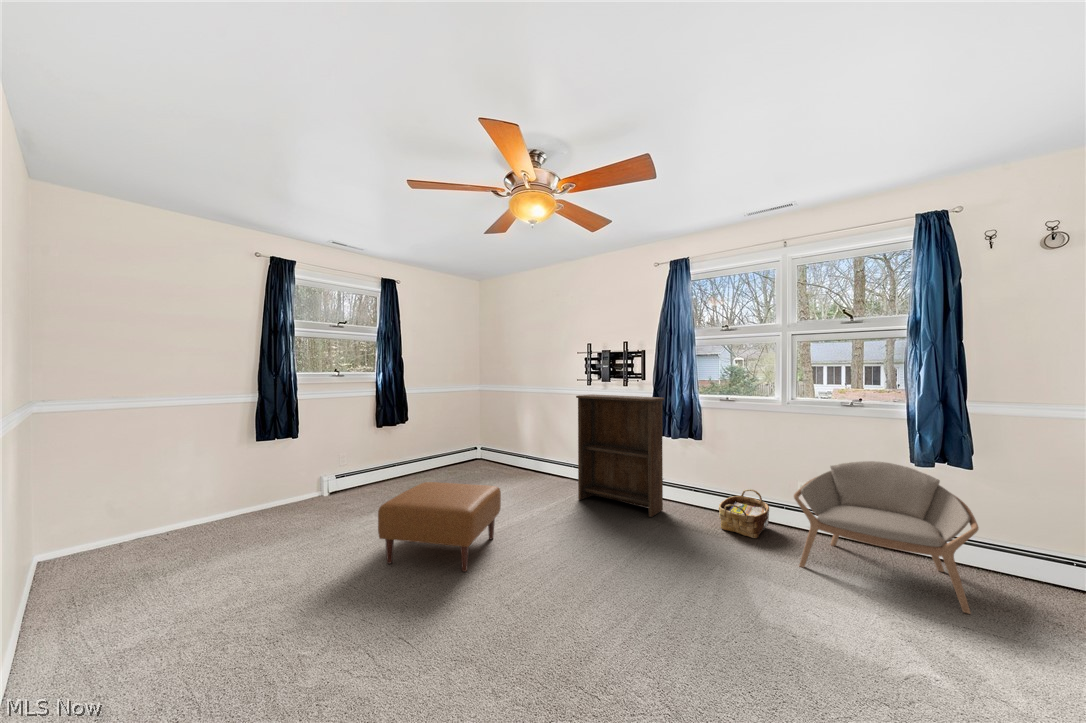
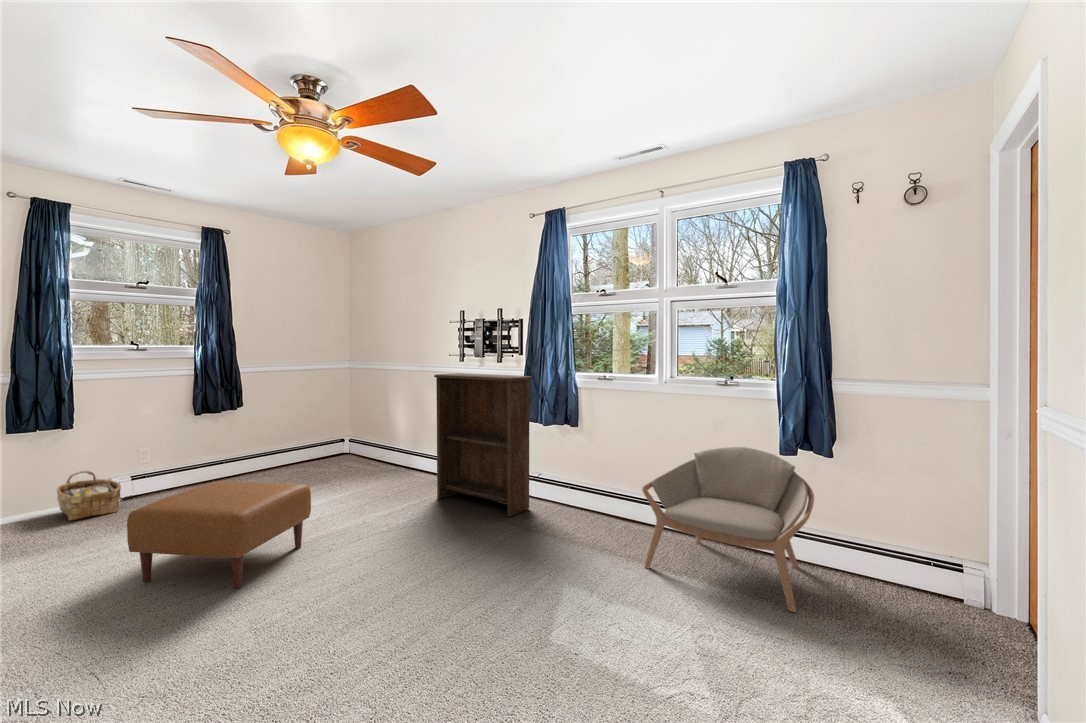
woven basket: present [719,489,769,538] -> present [57,471,121,521]

